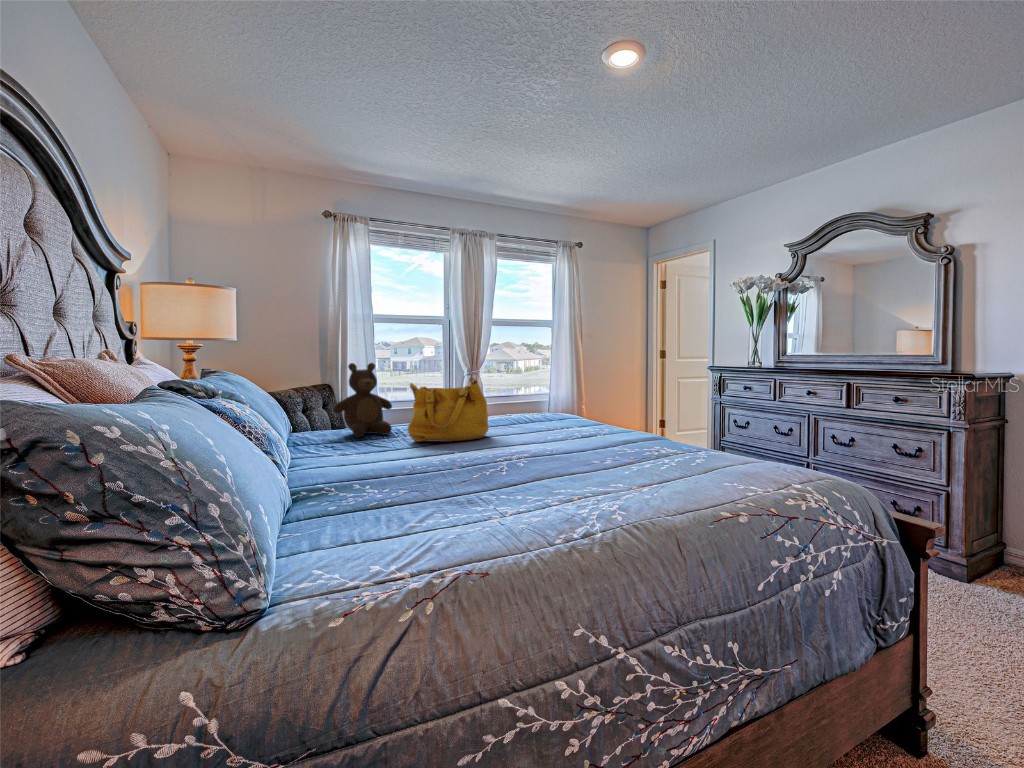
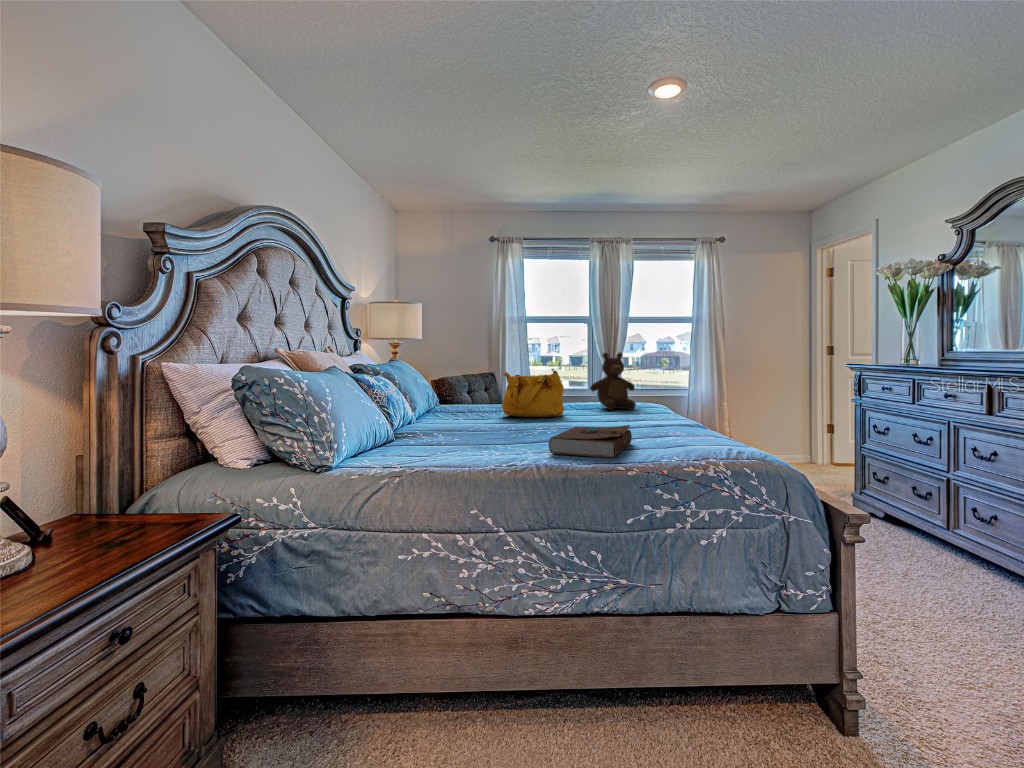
teddy bear: present [333,363,392,437] -> present [590,352,636,410]
book: none [577,452,693,507] -> present [549,425,632,458]

